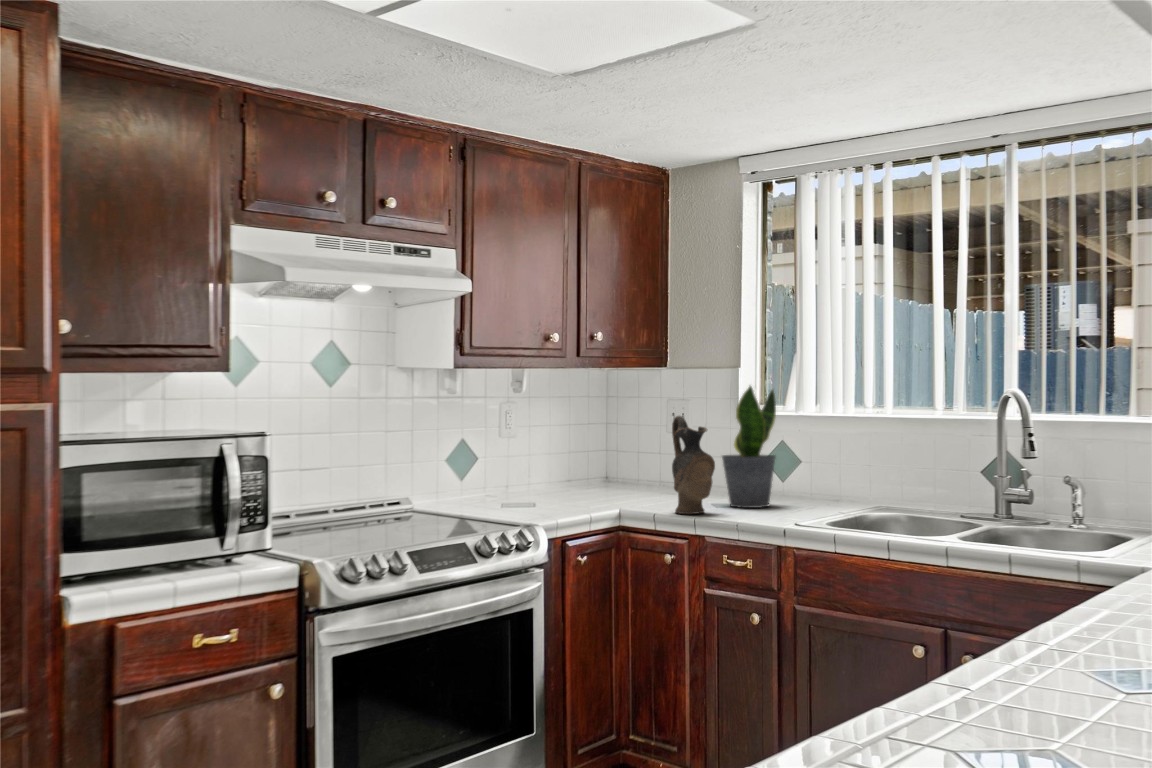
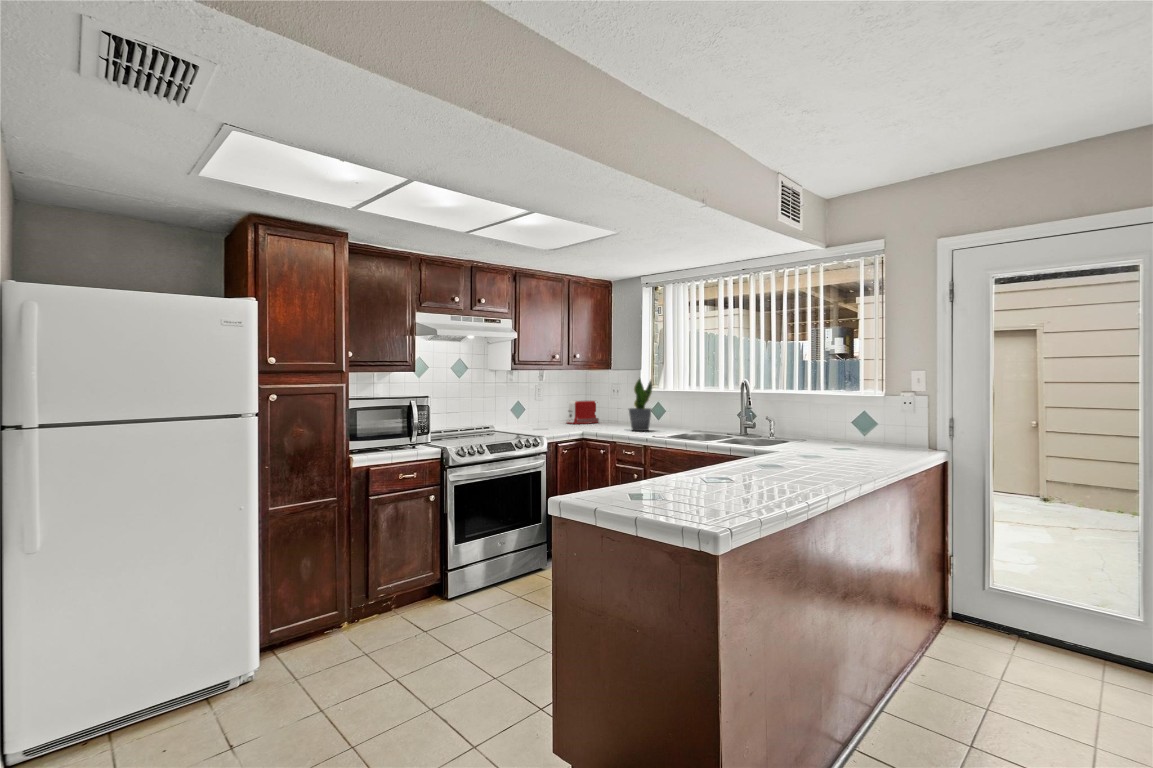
ceramic pitcher: present [672,416,715,514] -> none [604,391,622,433]
toaster: none [565,435,636,489] -> present [566,401,599,424]

